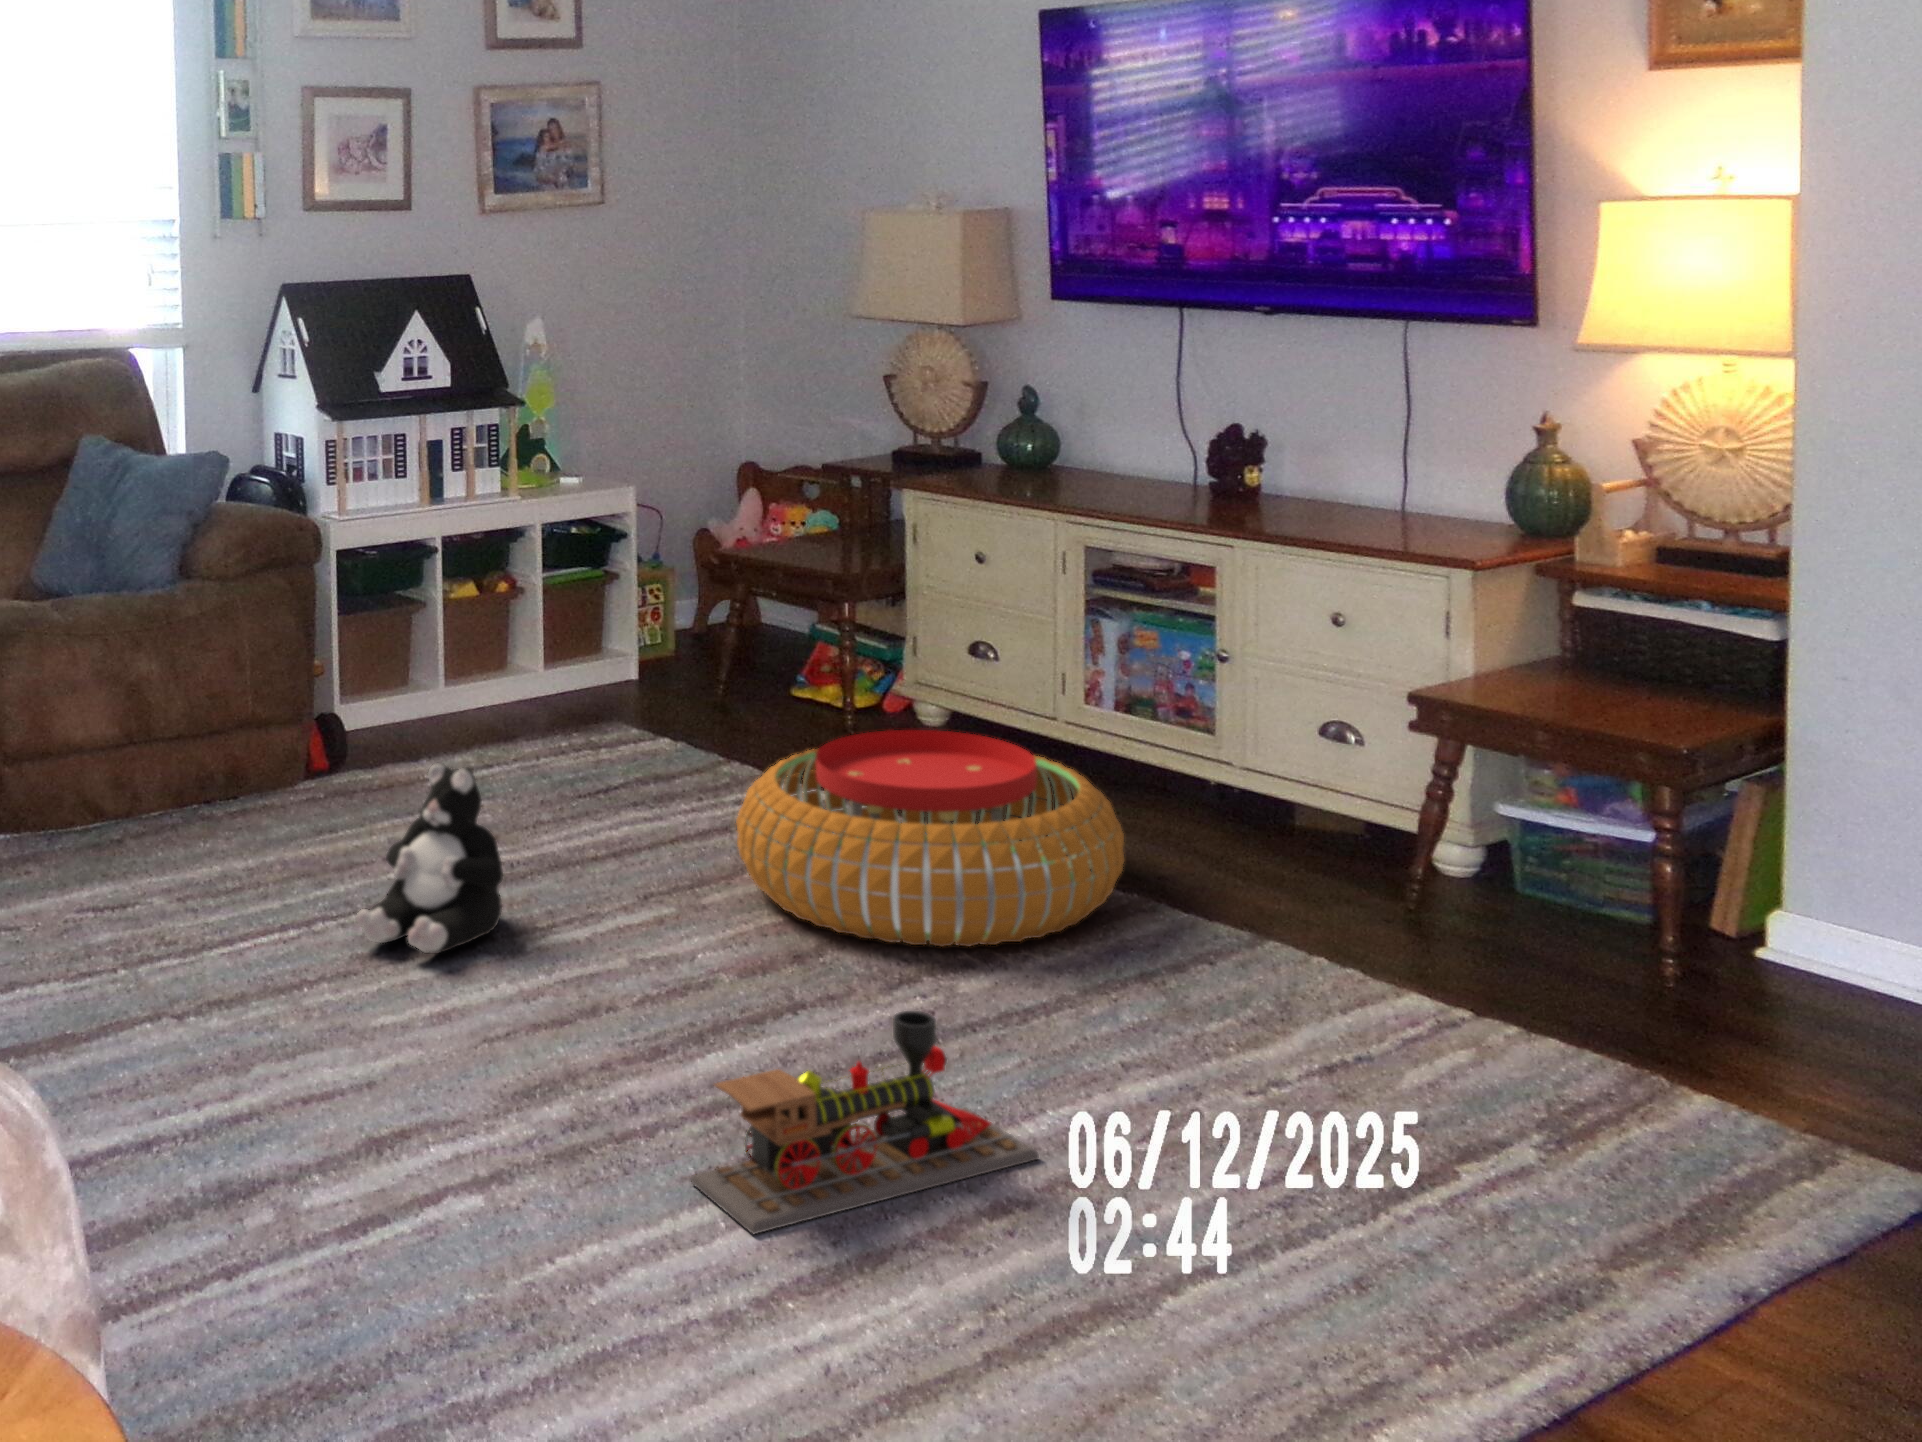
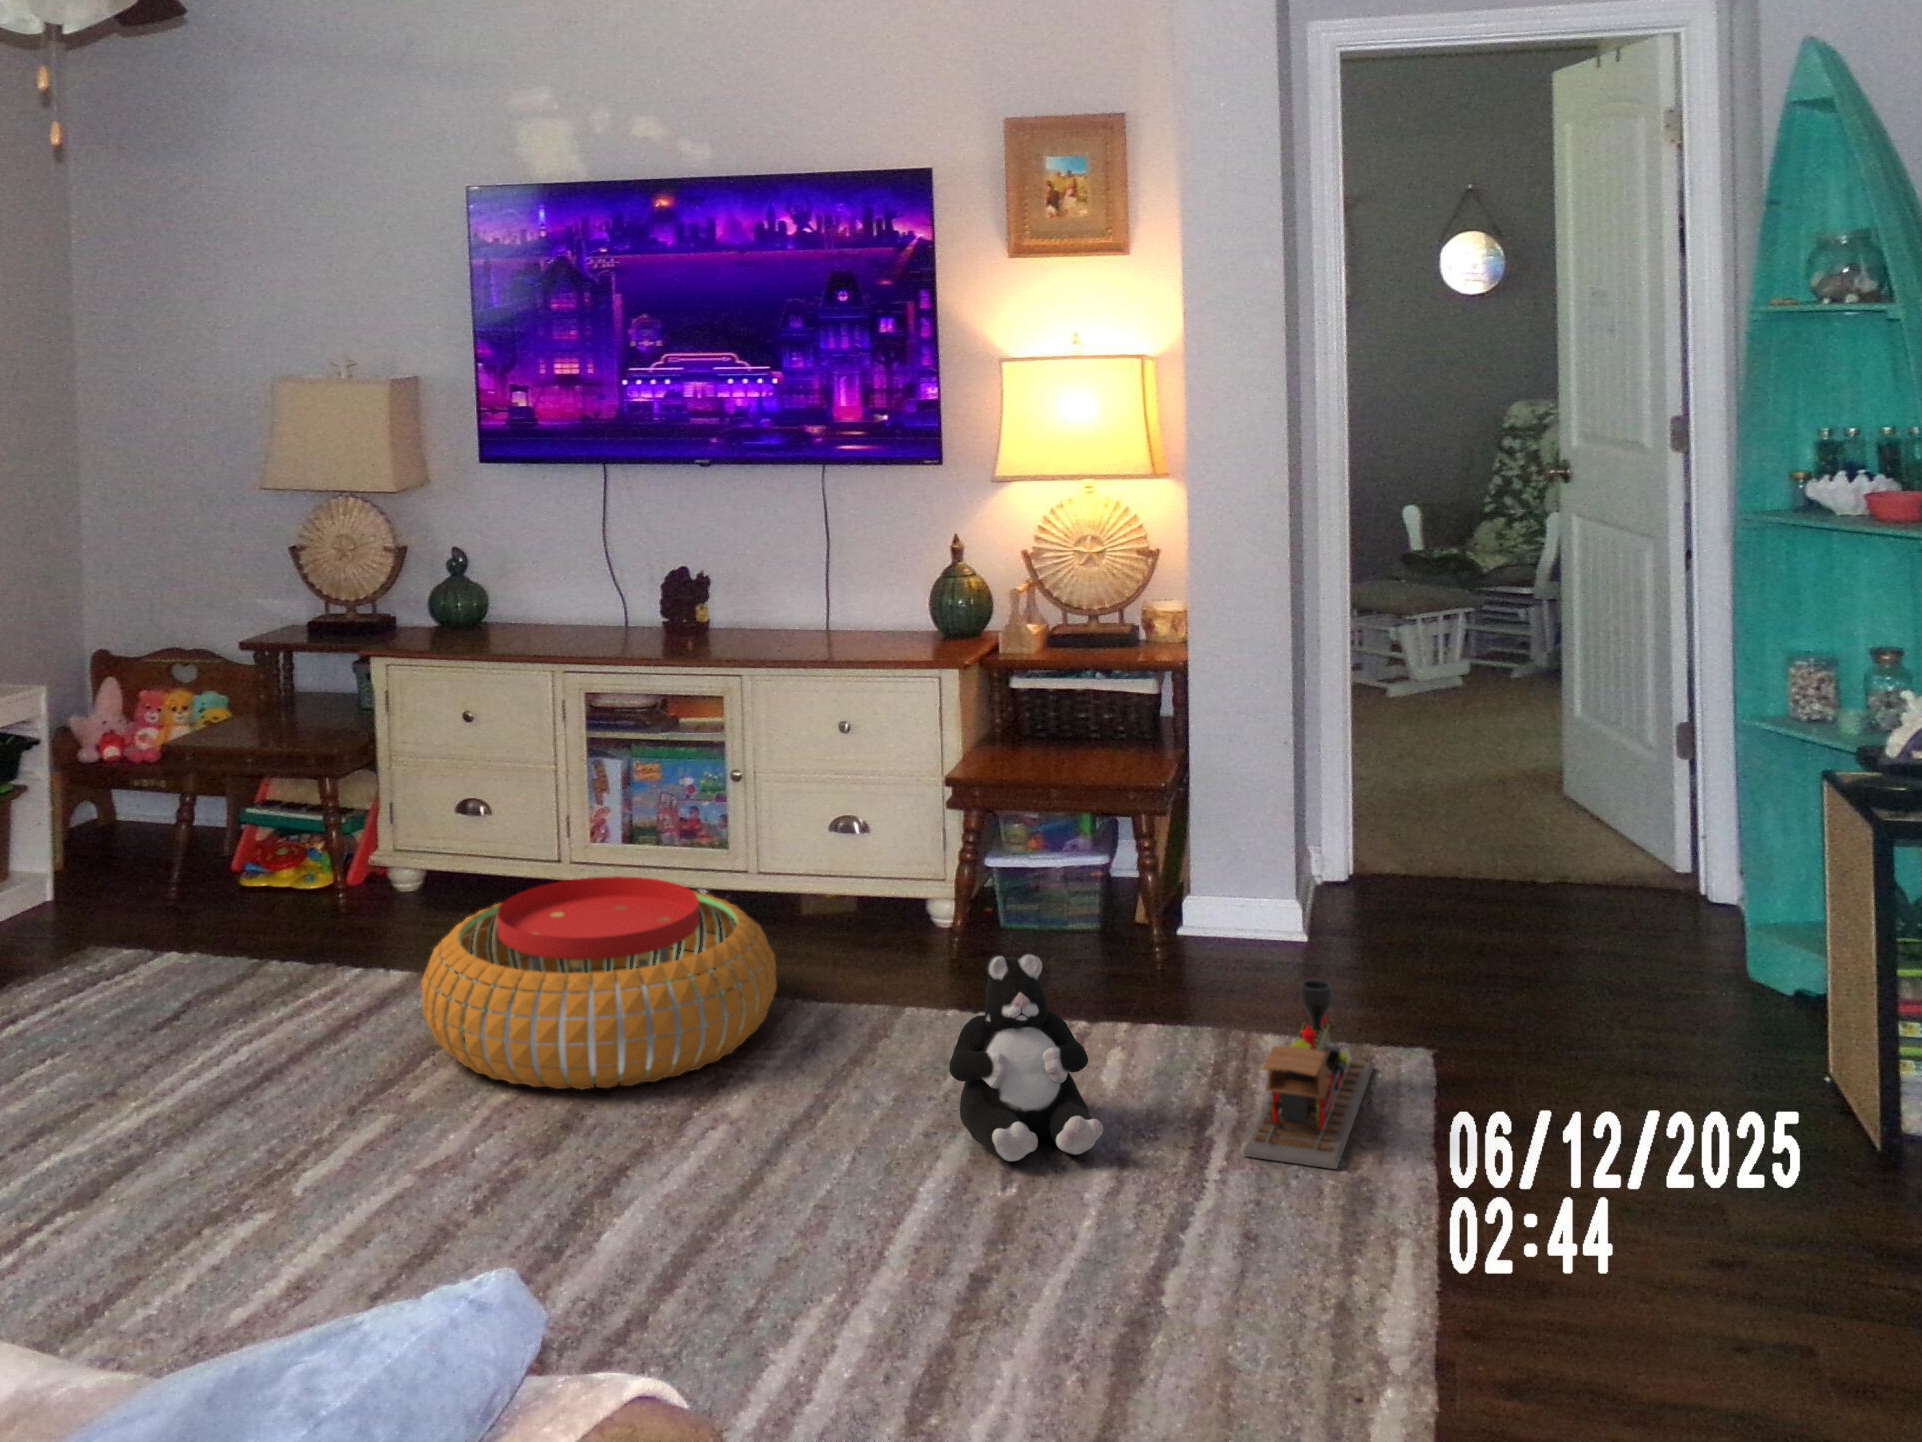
plush toy: present [356,763,503,954] -> present [949,952,1103,1162]
toy train: present [691,1011,1039,1234] -> present [1243,980,1373,1169]

